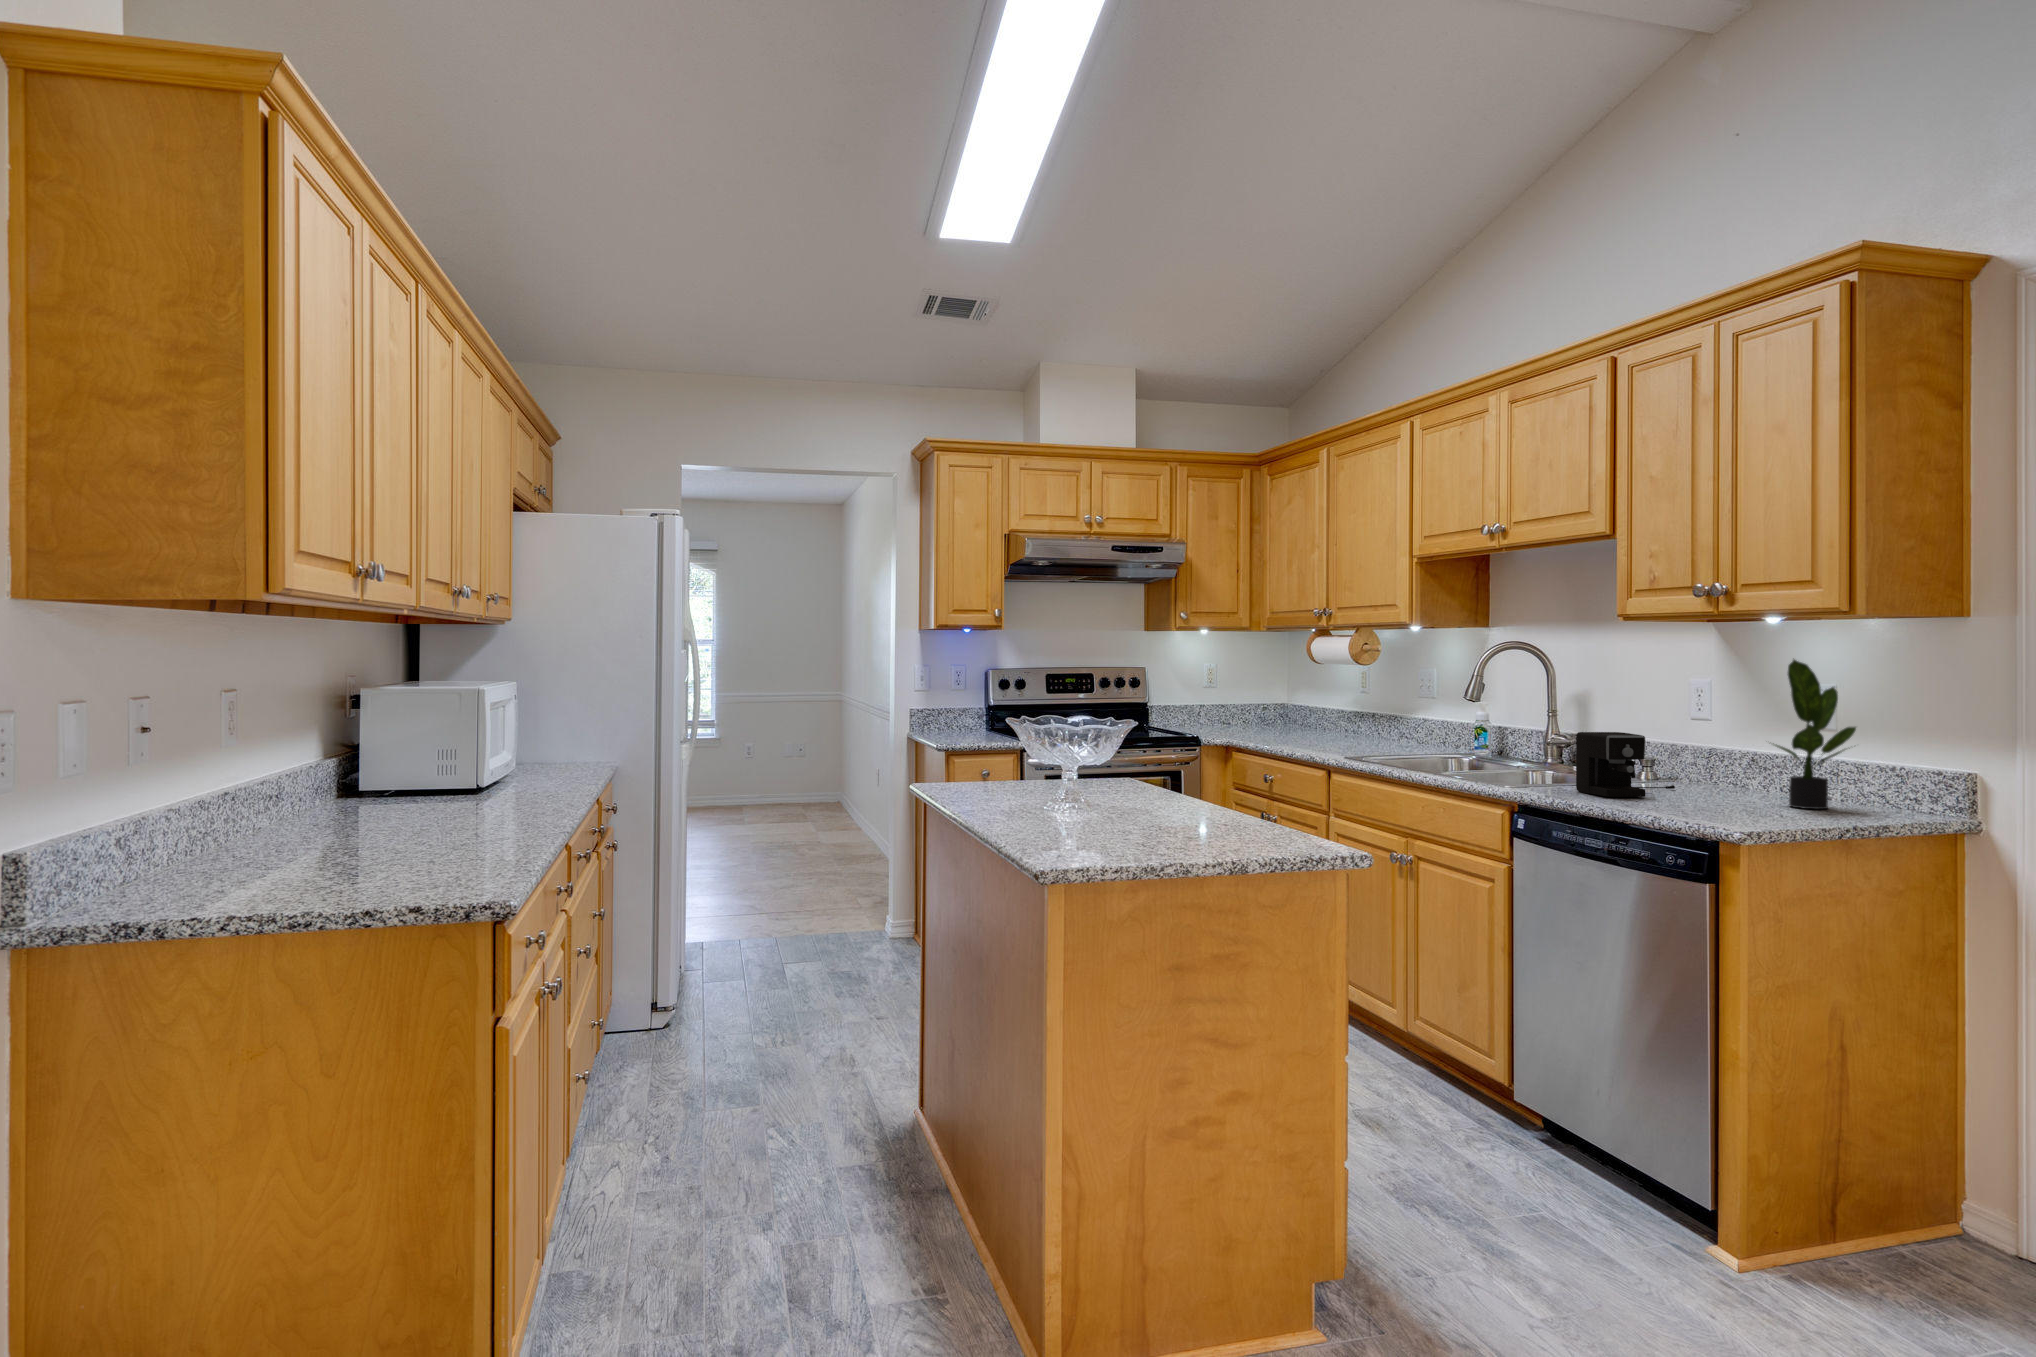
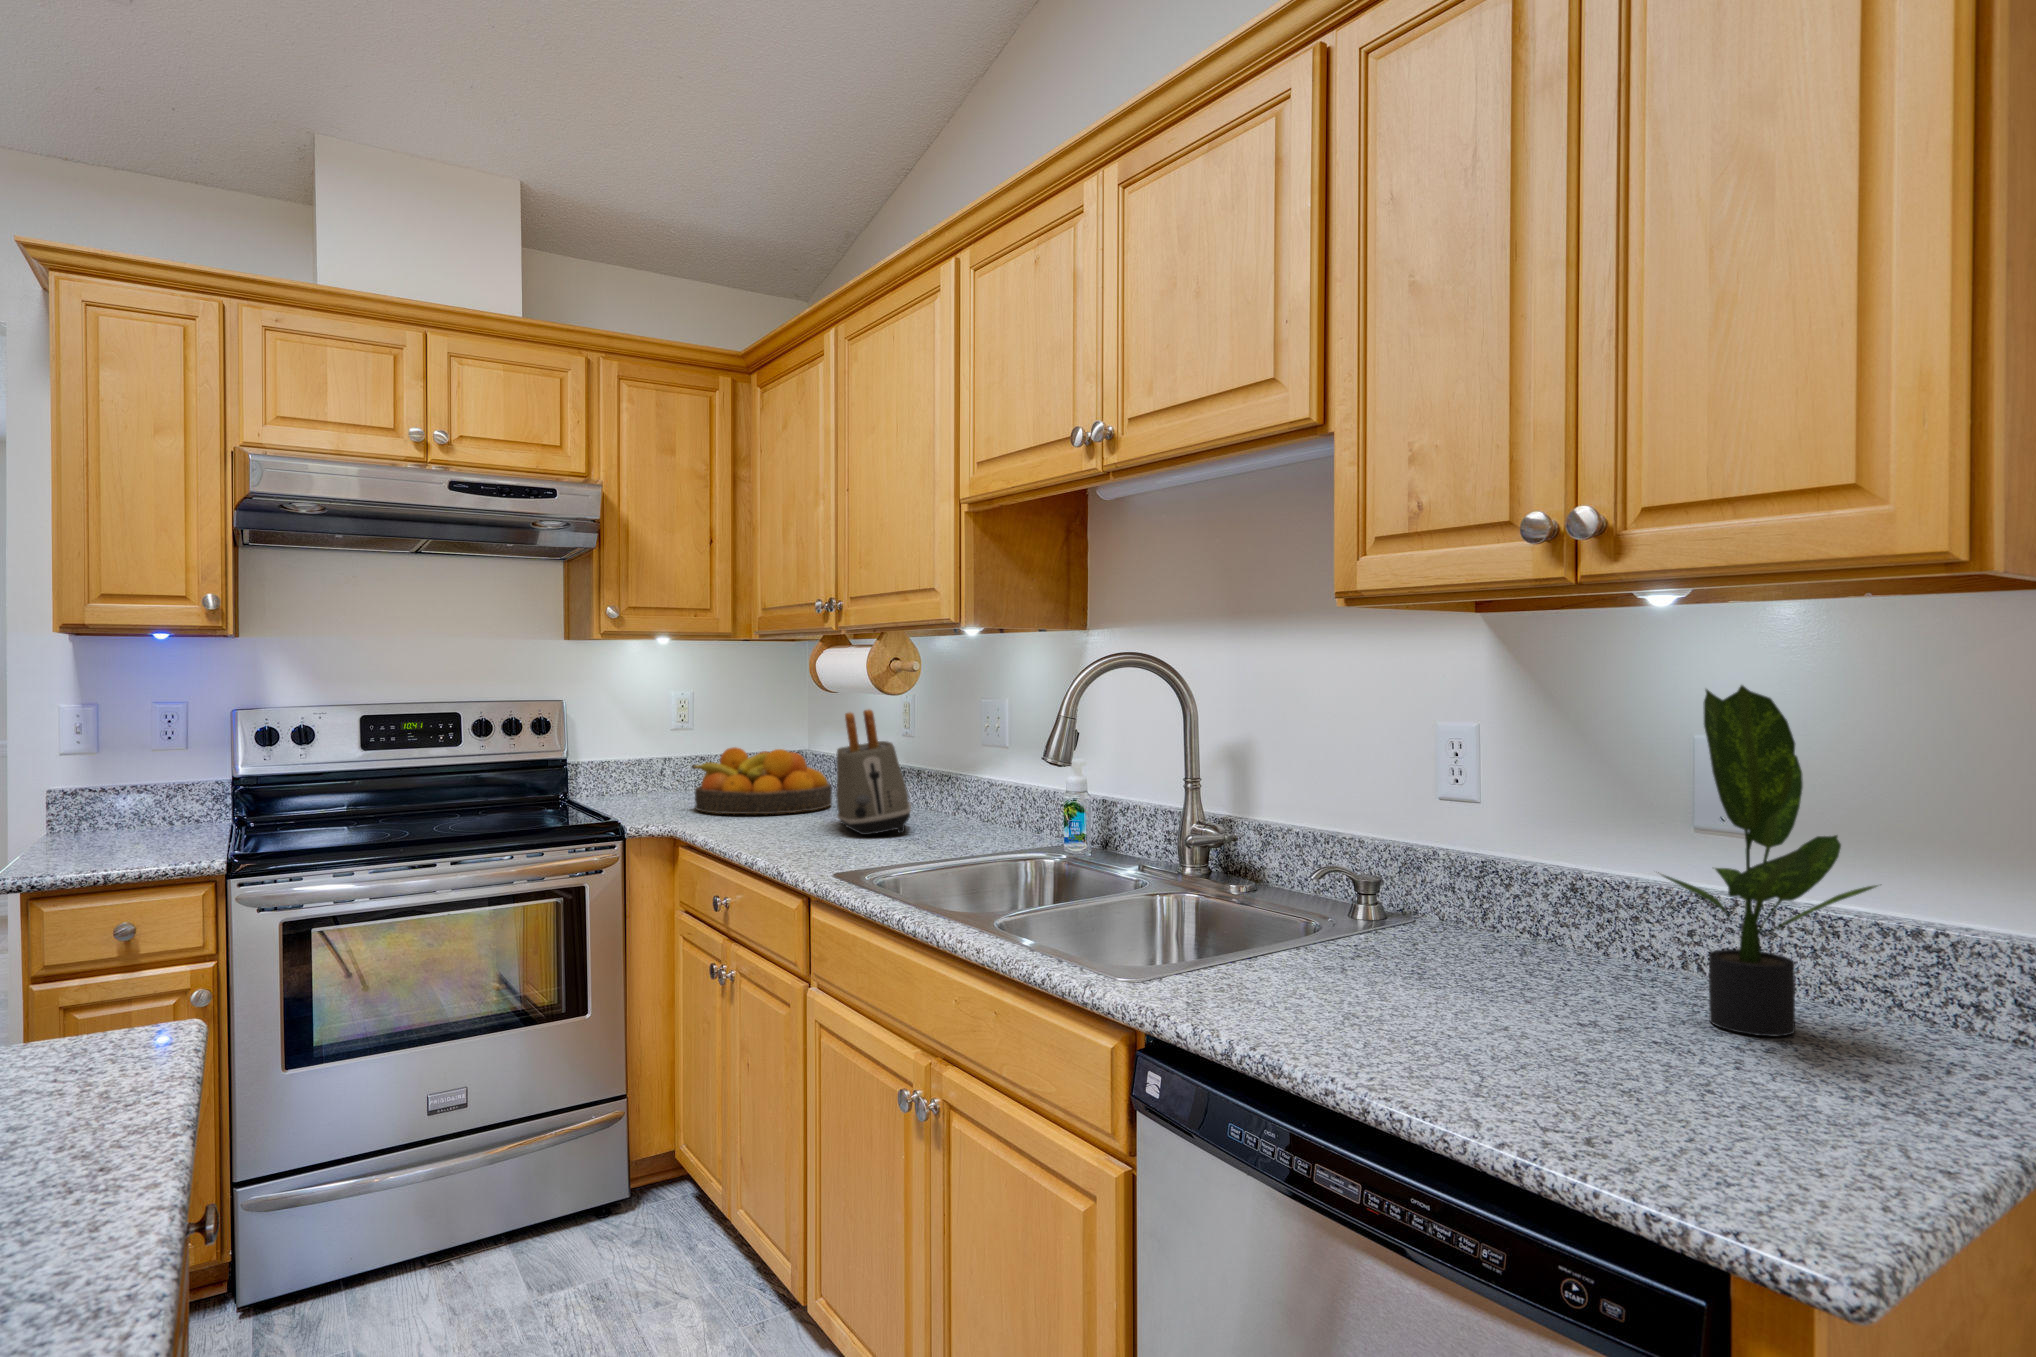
toaster: none [1327,674,1376,746] -> present [836,710,911,835]
fruit bowl: none [1230,698,1315,736] -> present [692,747,832,814]
coffee maker: present [1576,732,1675,797] -> none [1259,848,1442,1017]

